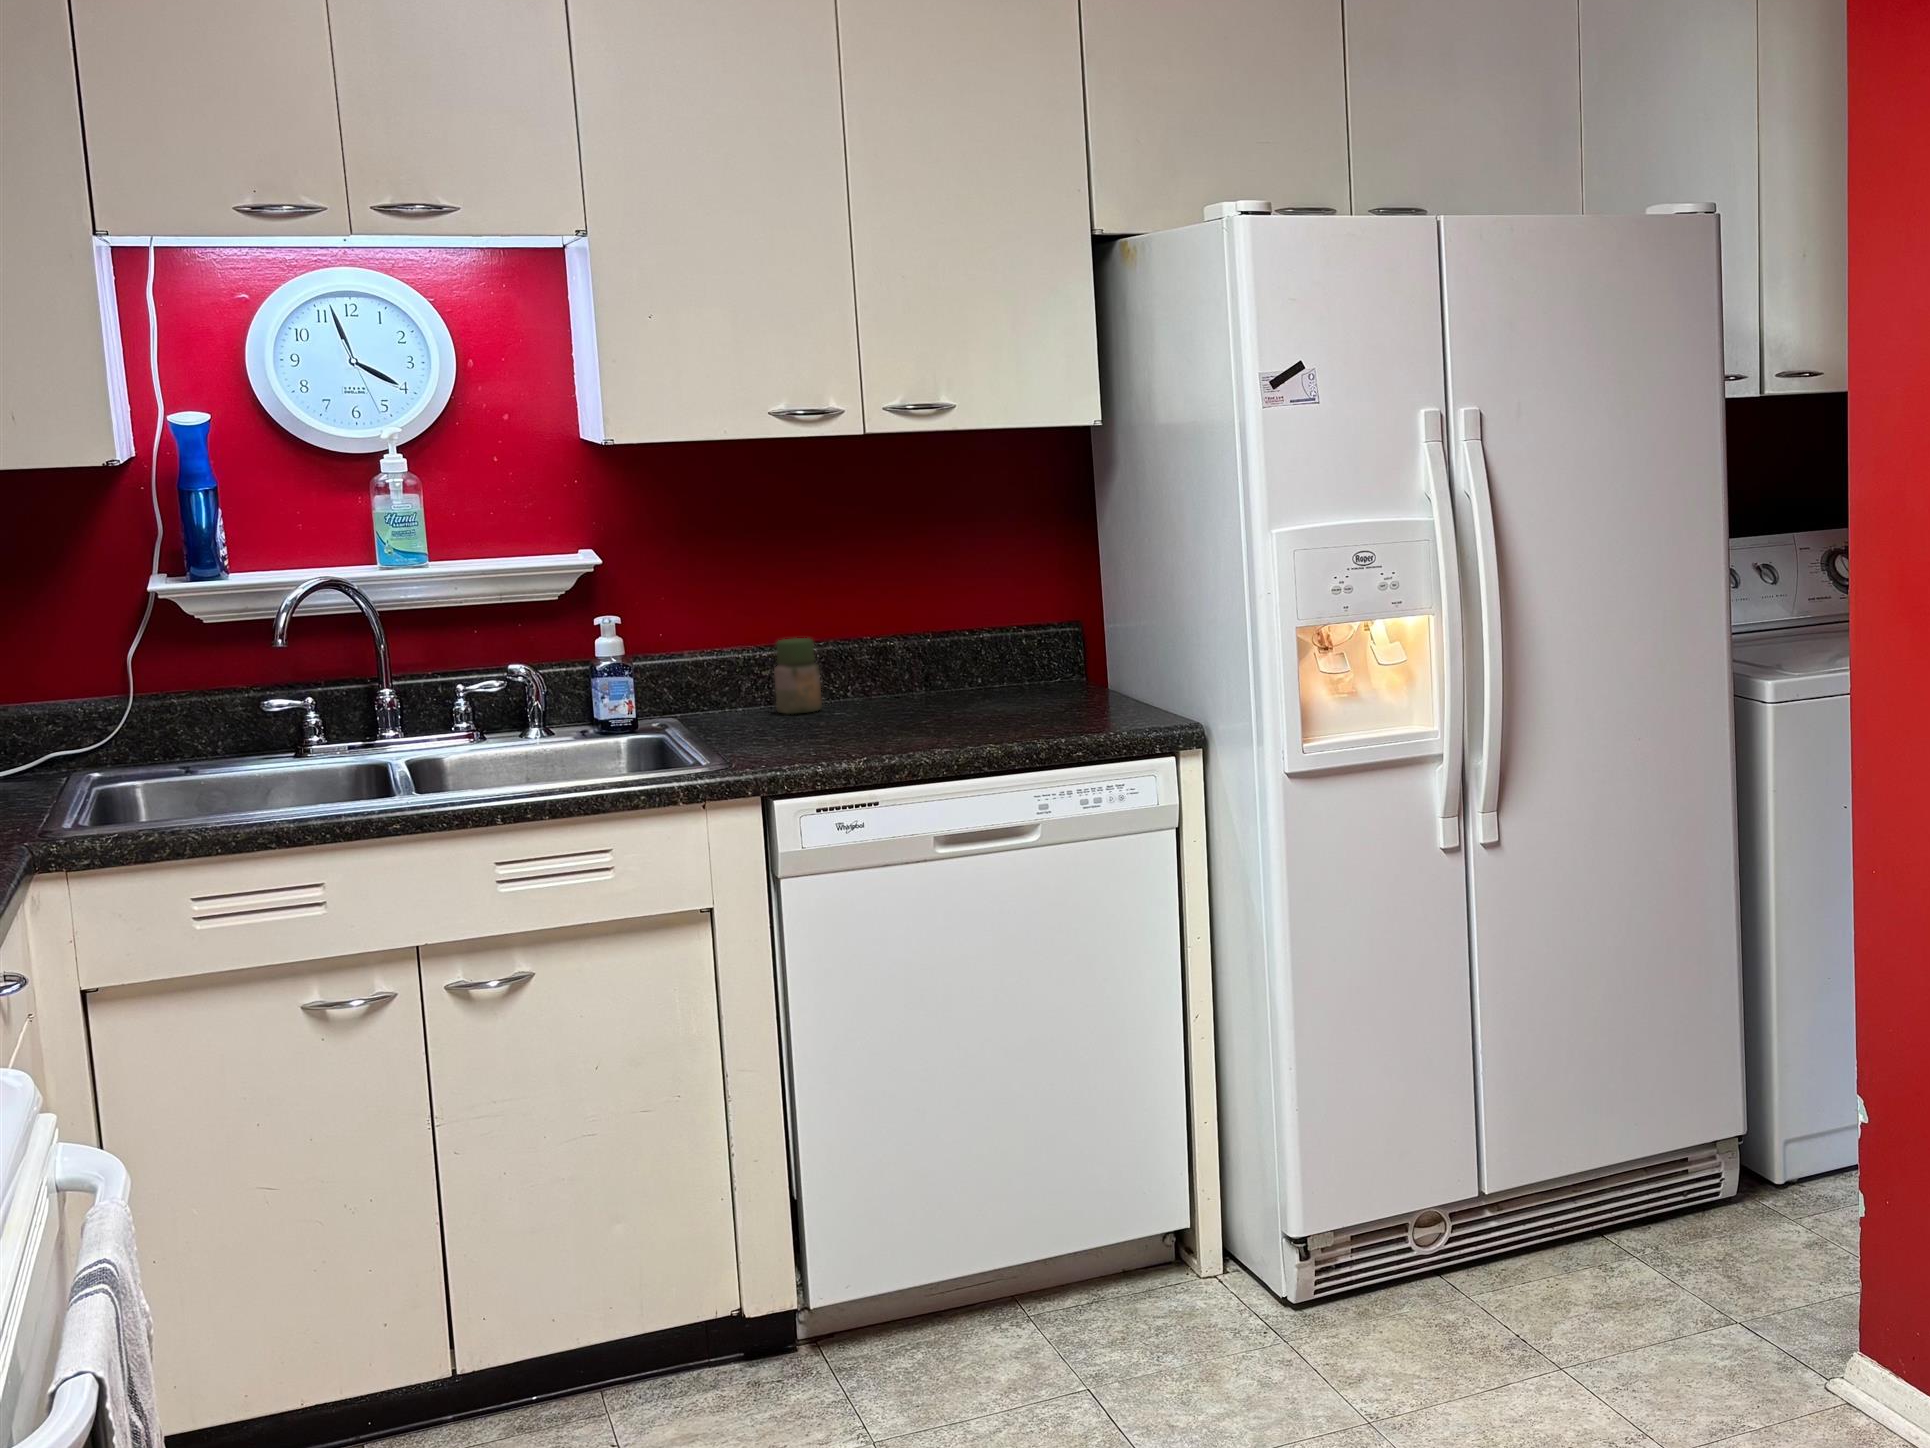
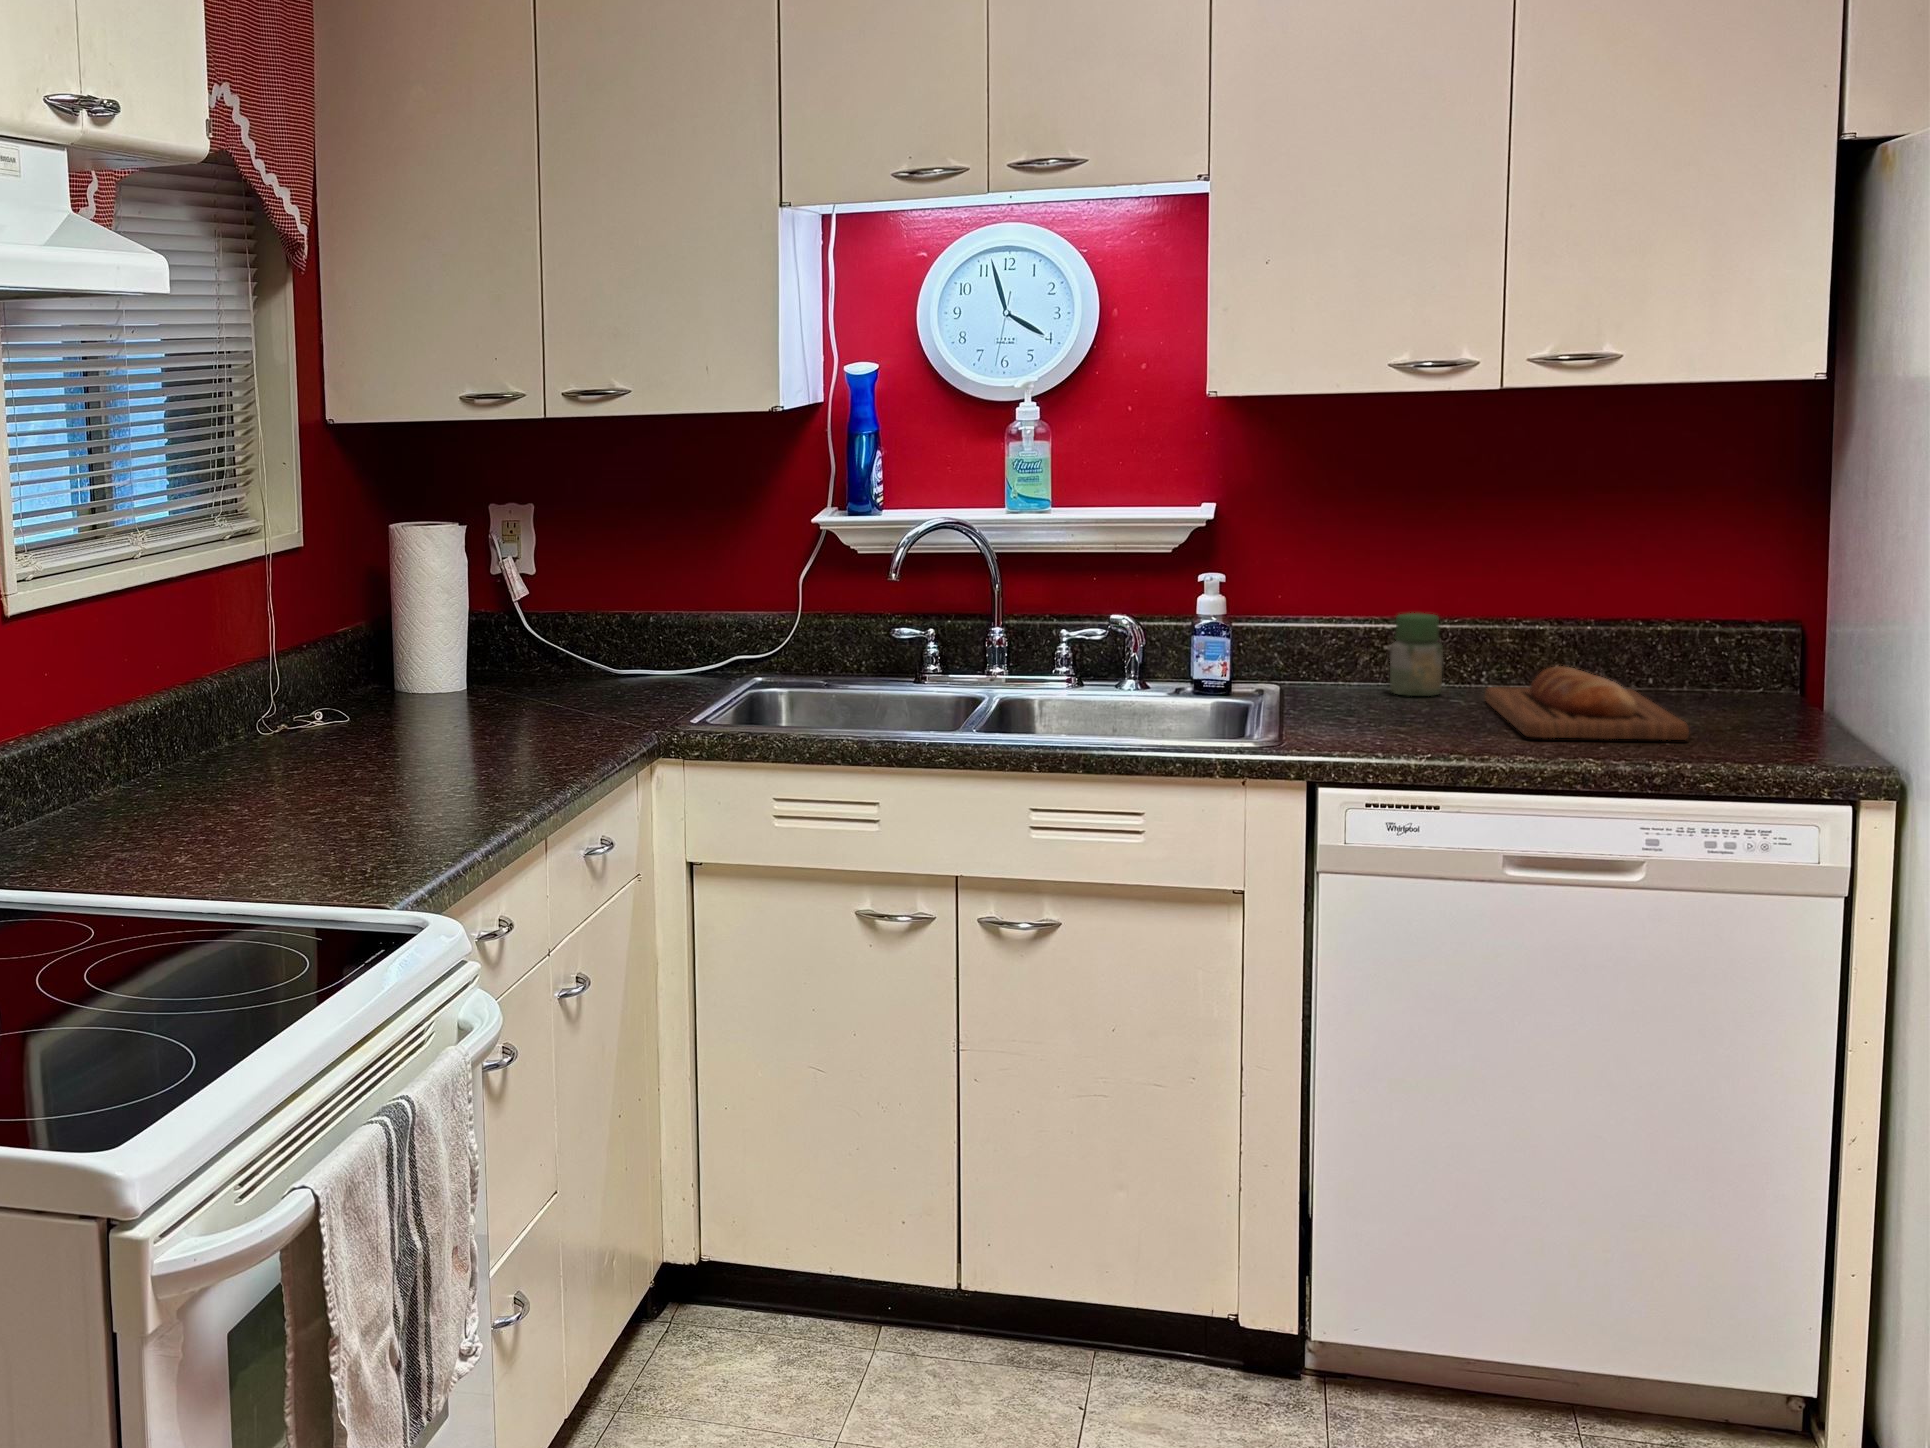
bread loaf: none [862,673,1047,734] -> present [1485,666,1689,740]

